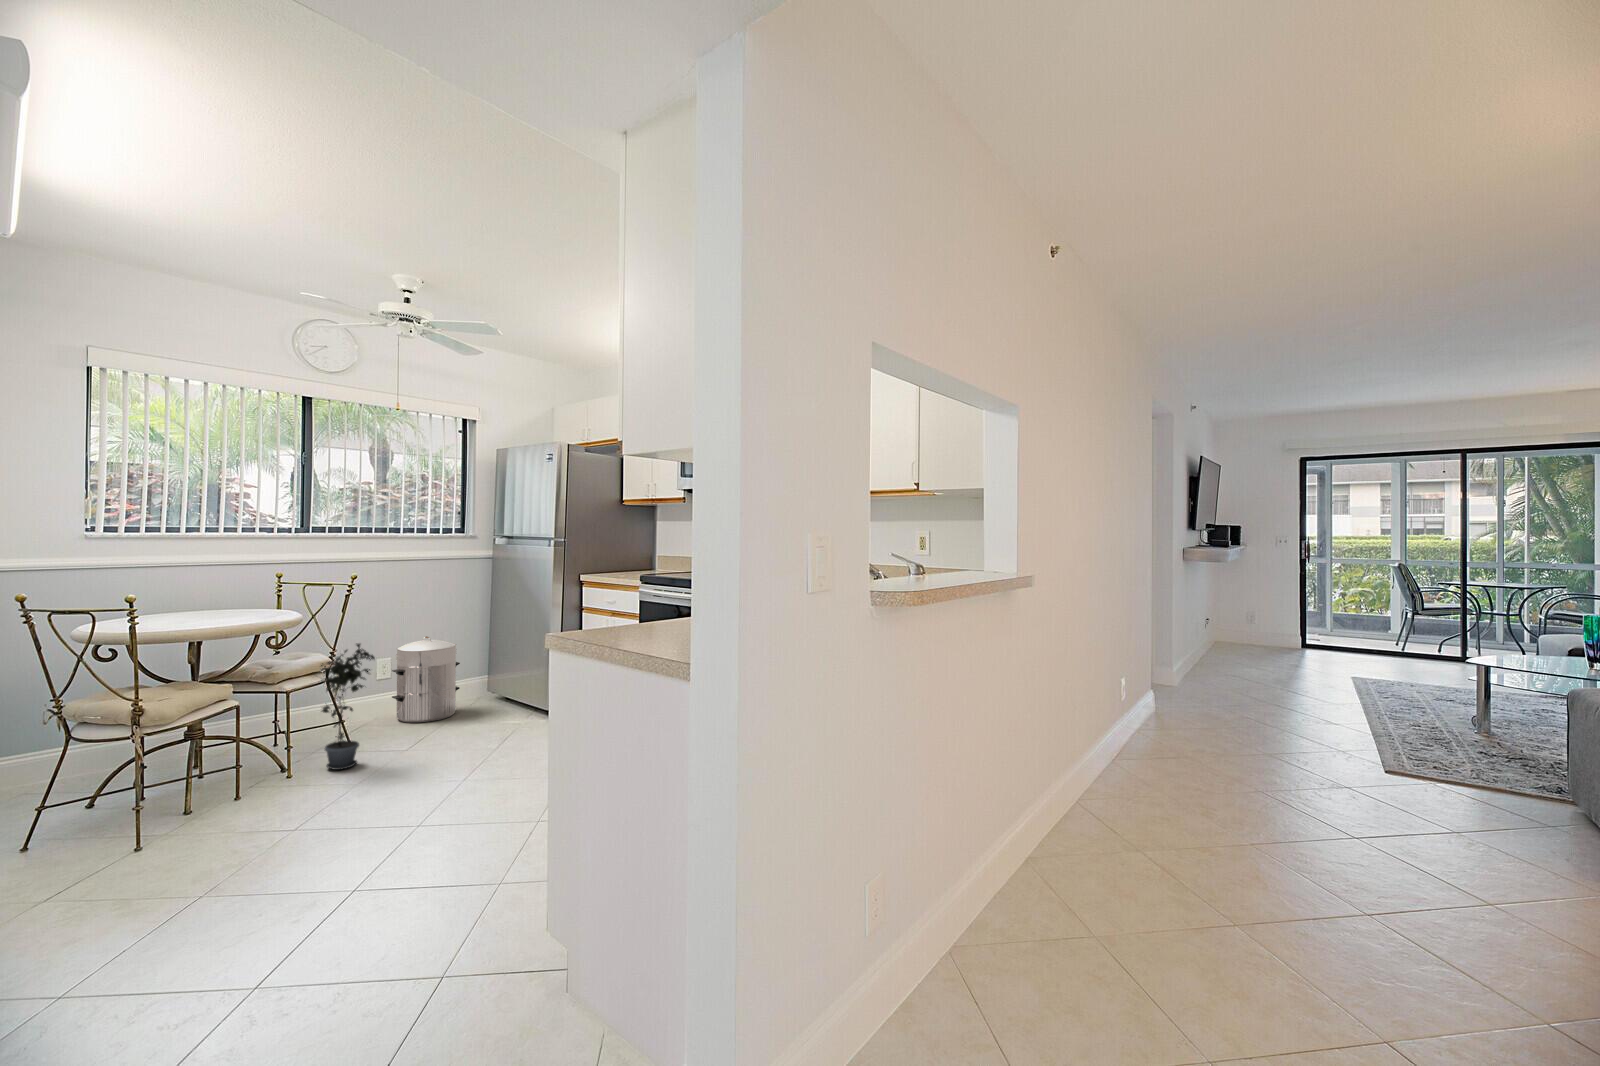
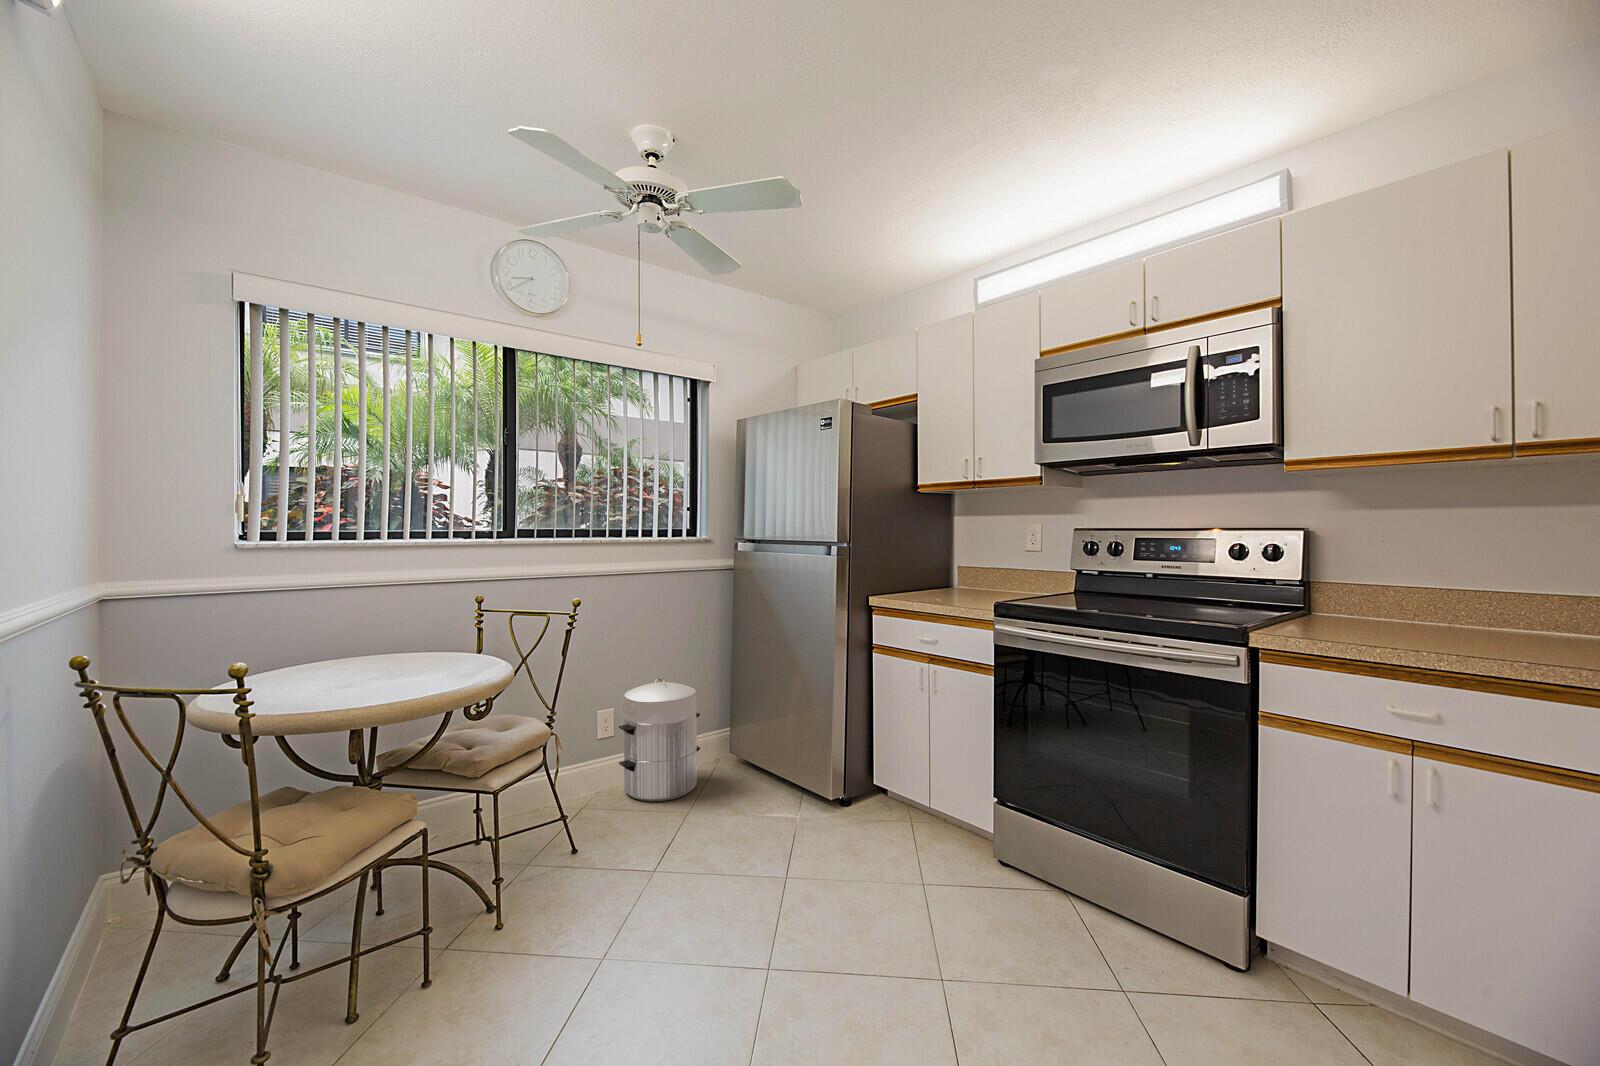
potted plant: present [321,644,375,770] -> none [529,711,615,914]

